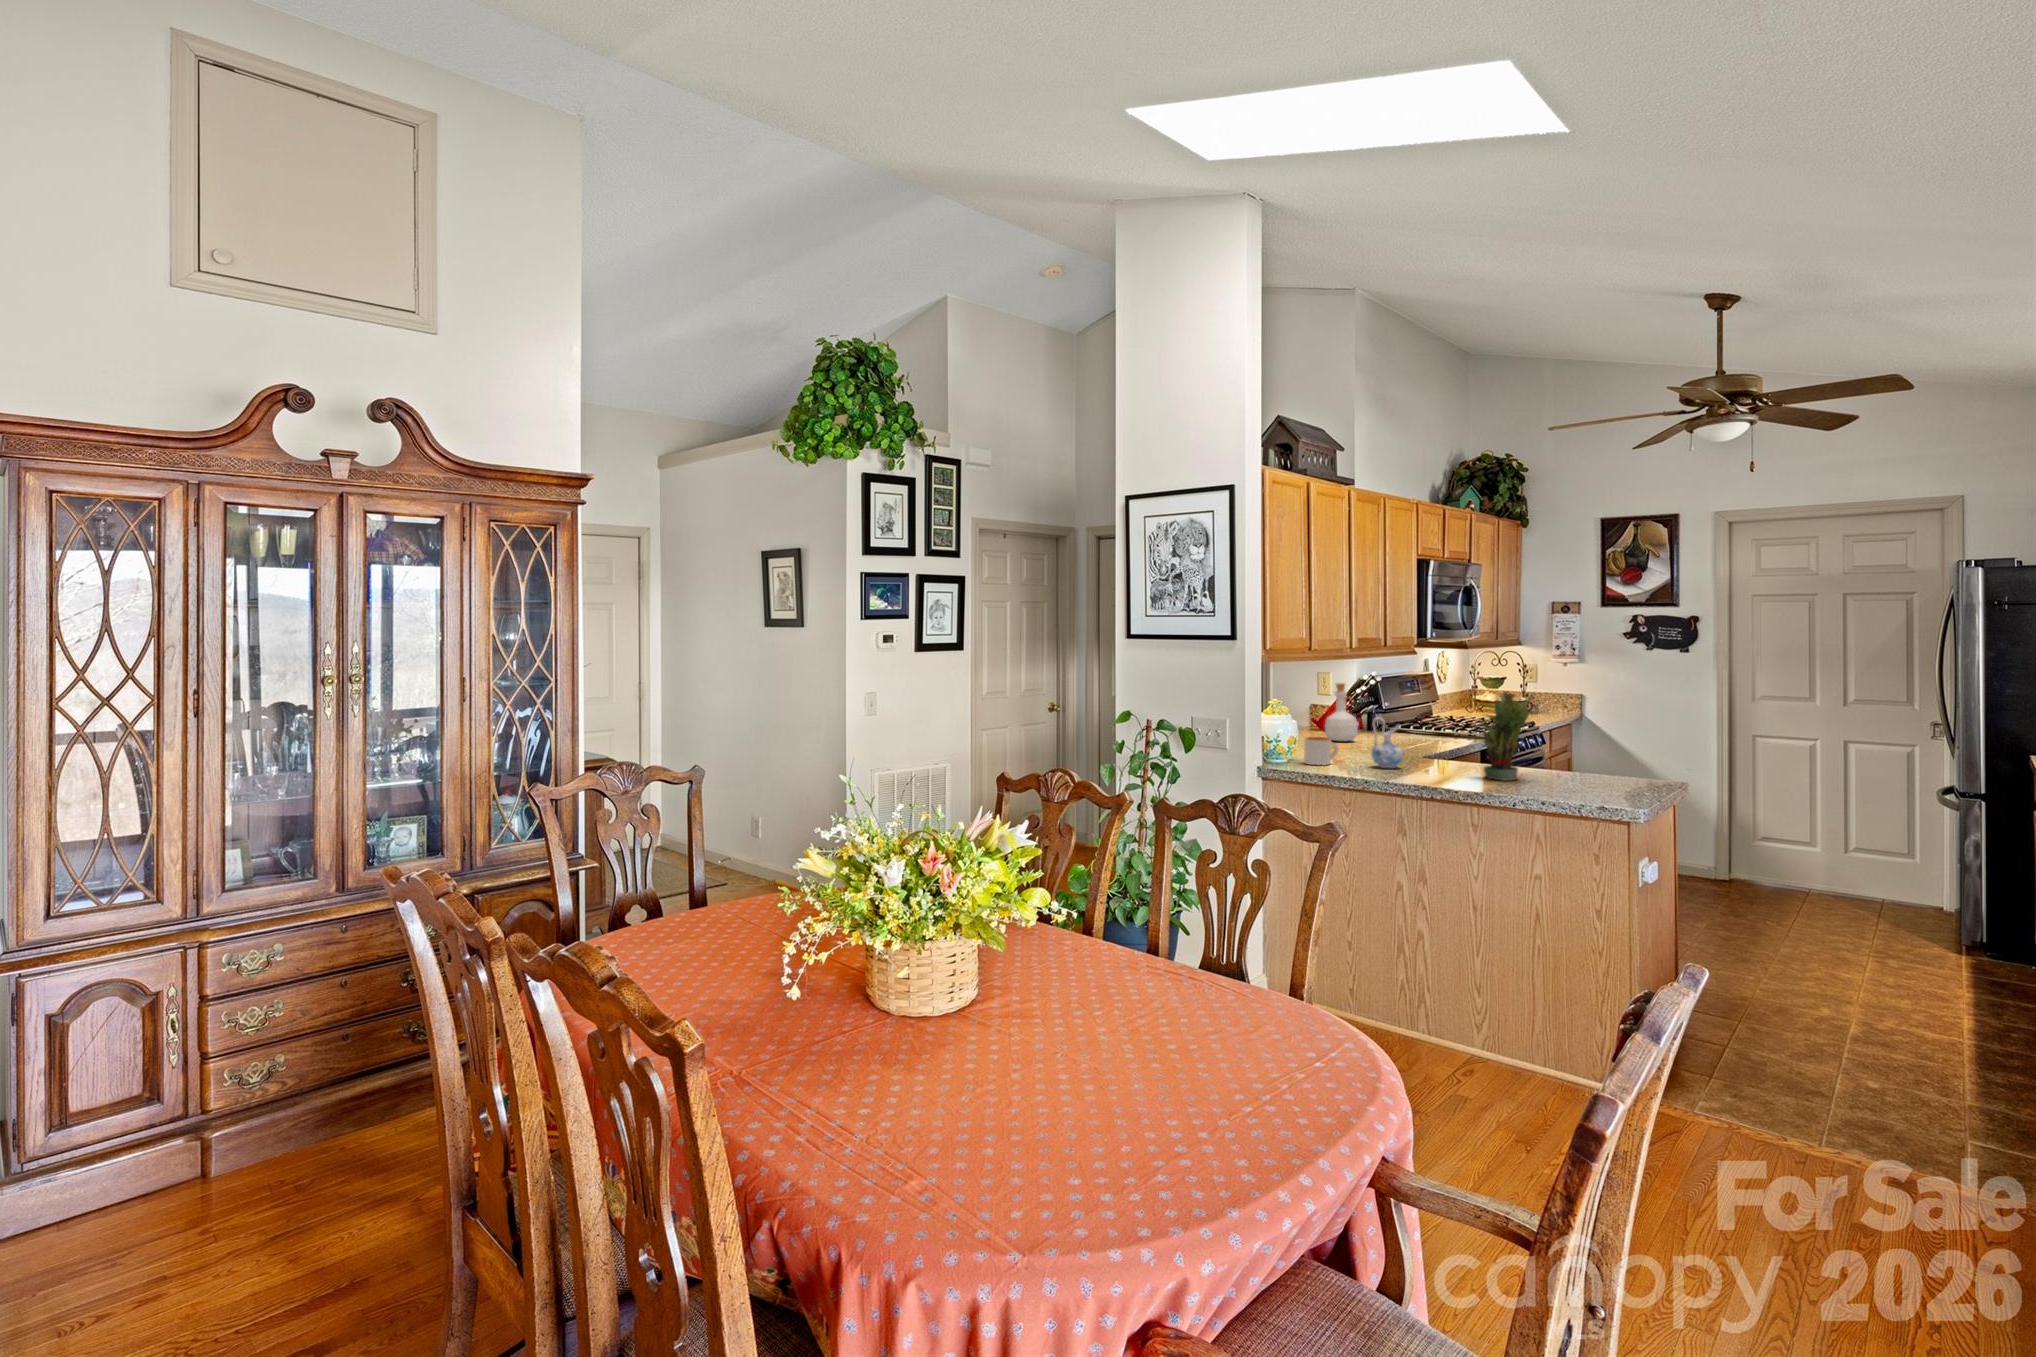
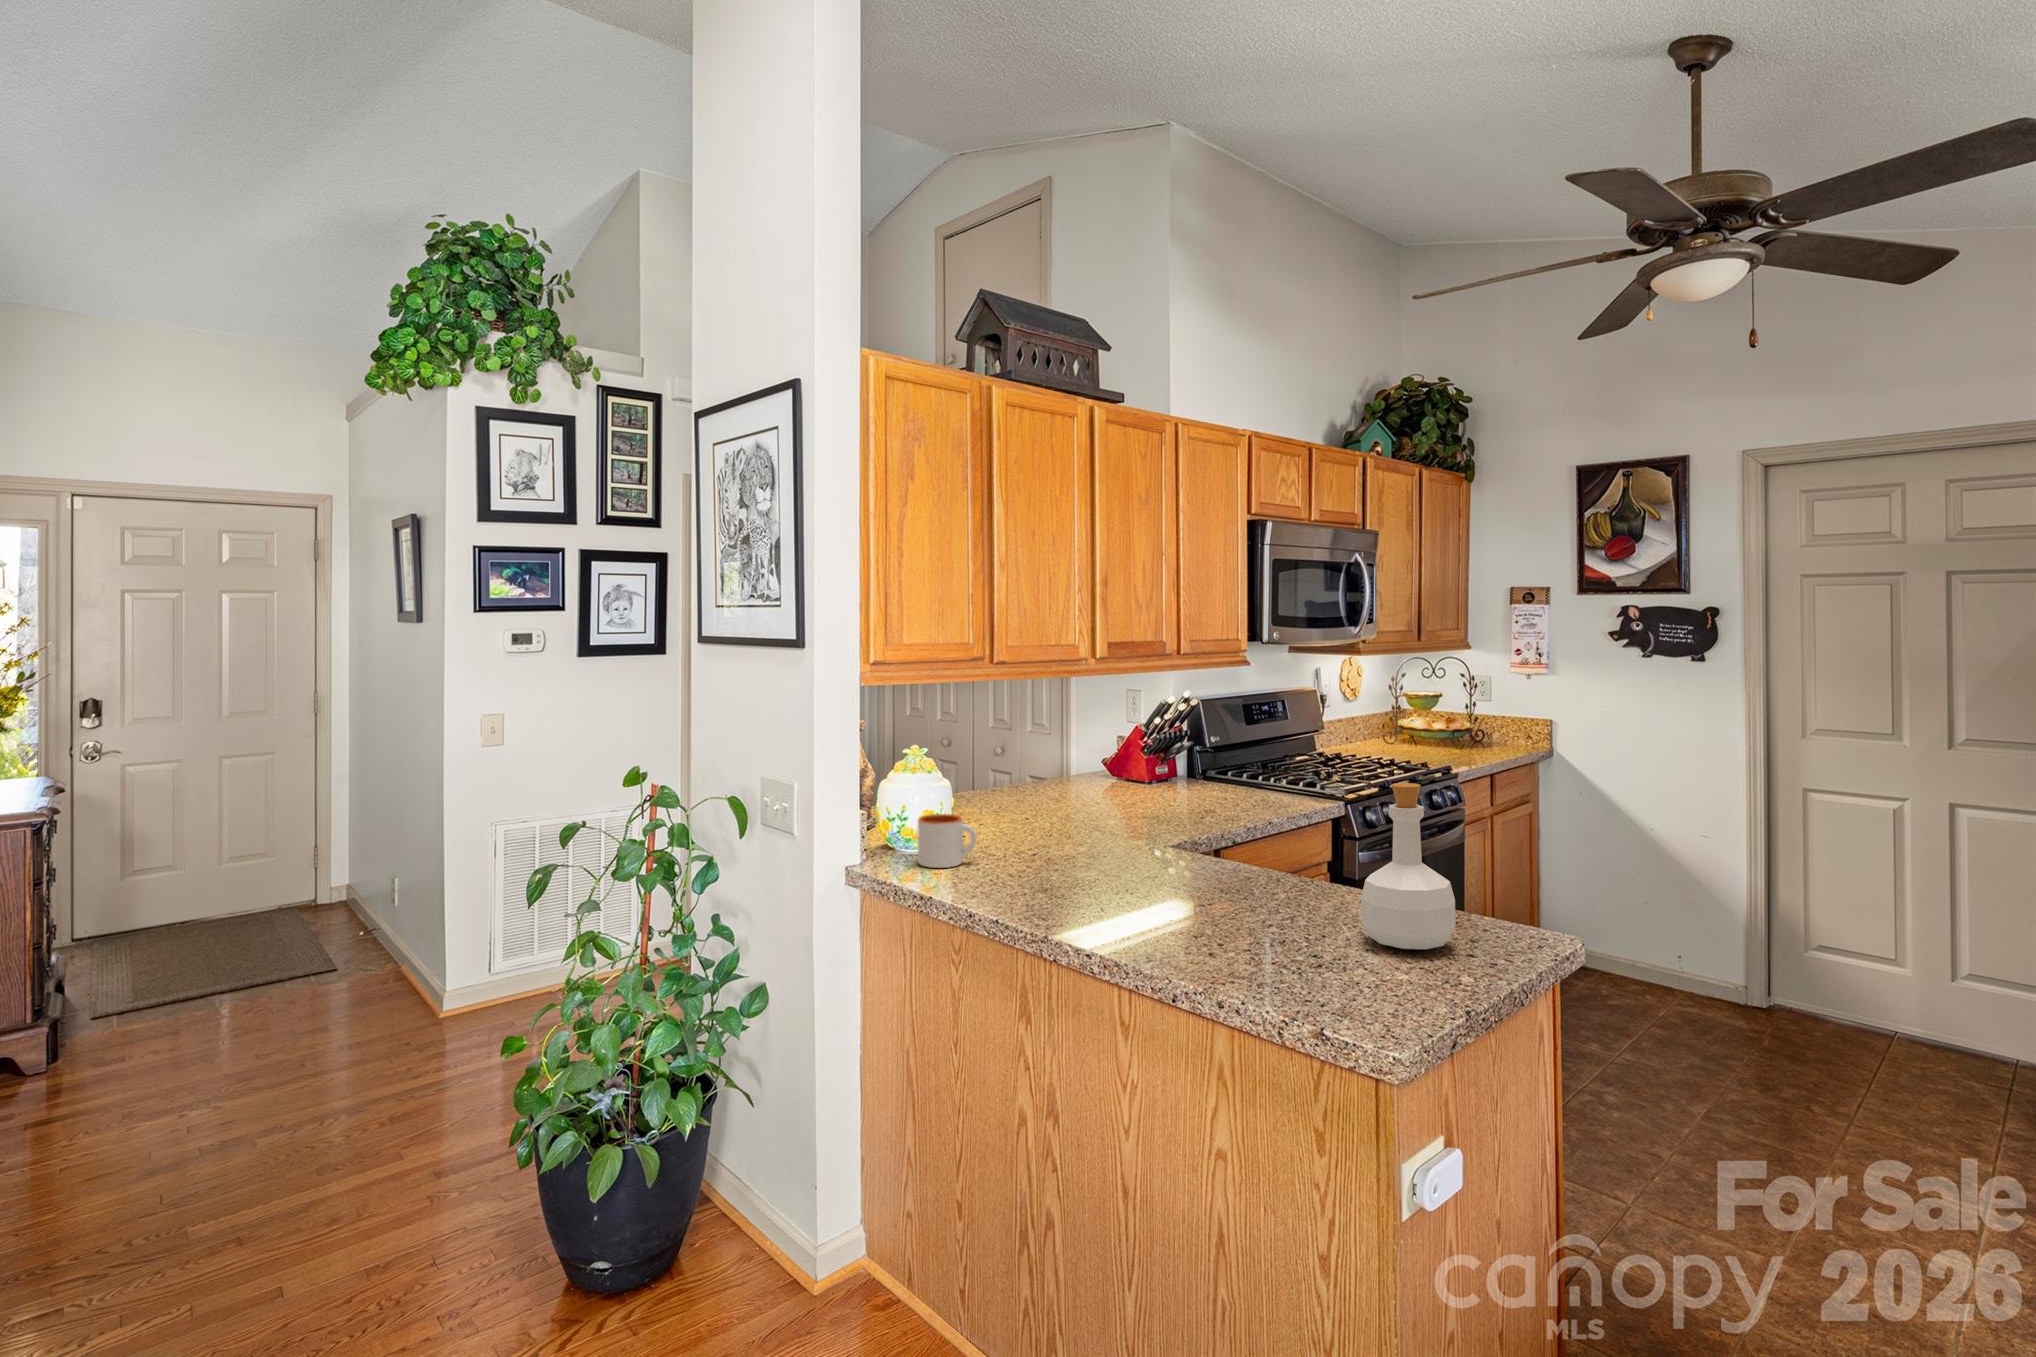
bottle: present [1325,683,1358,741] -> present [1361,783,1455,949]
potted plant: present [1473,692,1534,780] -> none [1146,751,1262,926]
ceramic pitcher: present [1371,717,1403,768] -> none [1019,785,1073,880]

